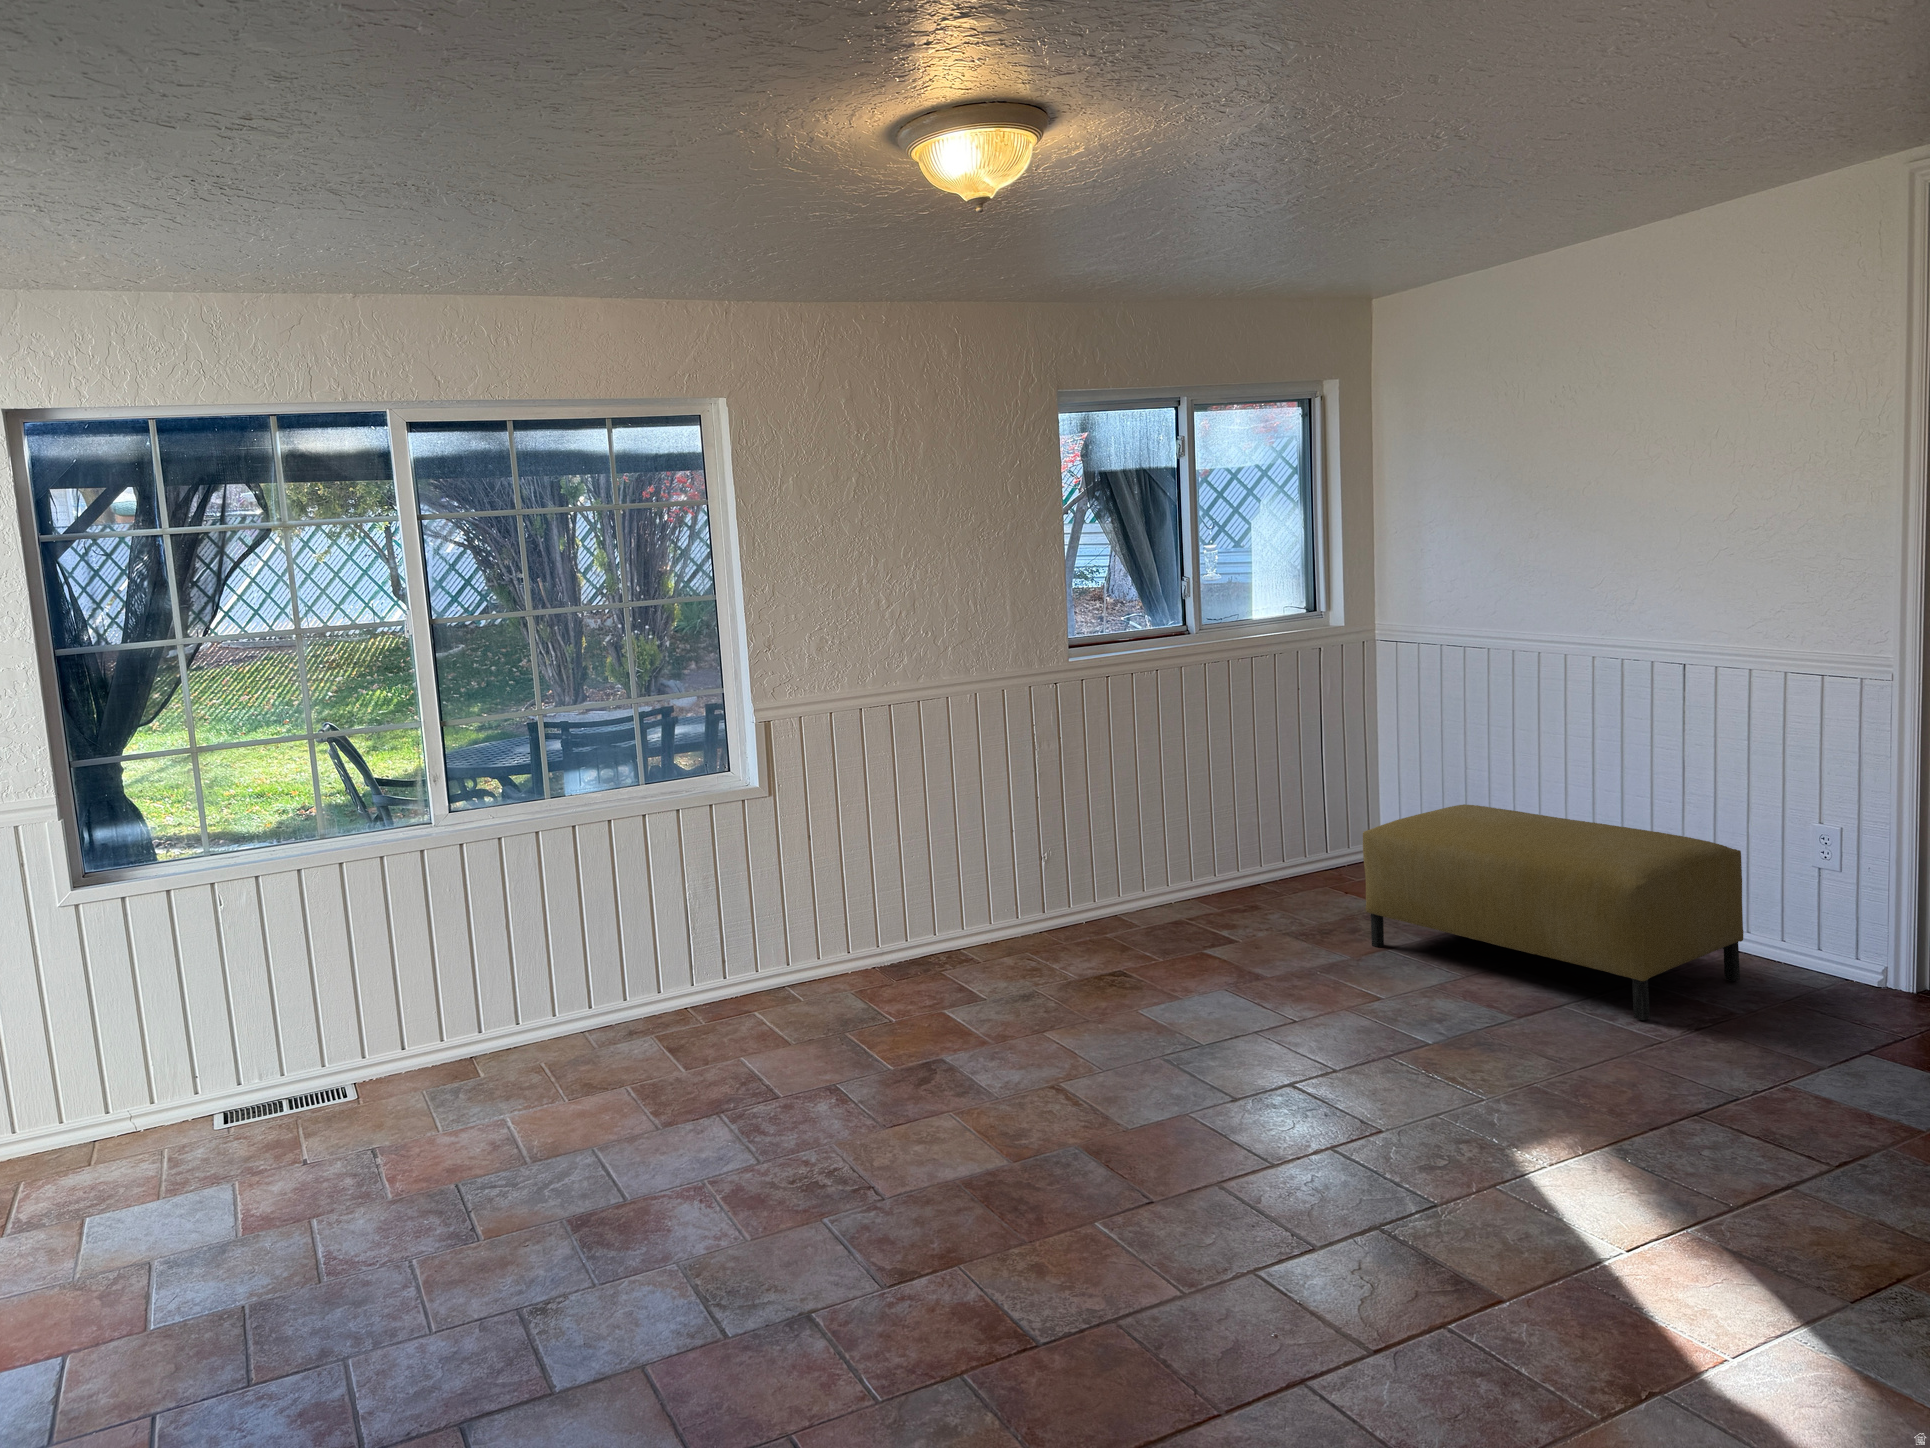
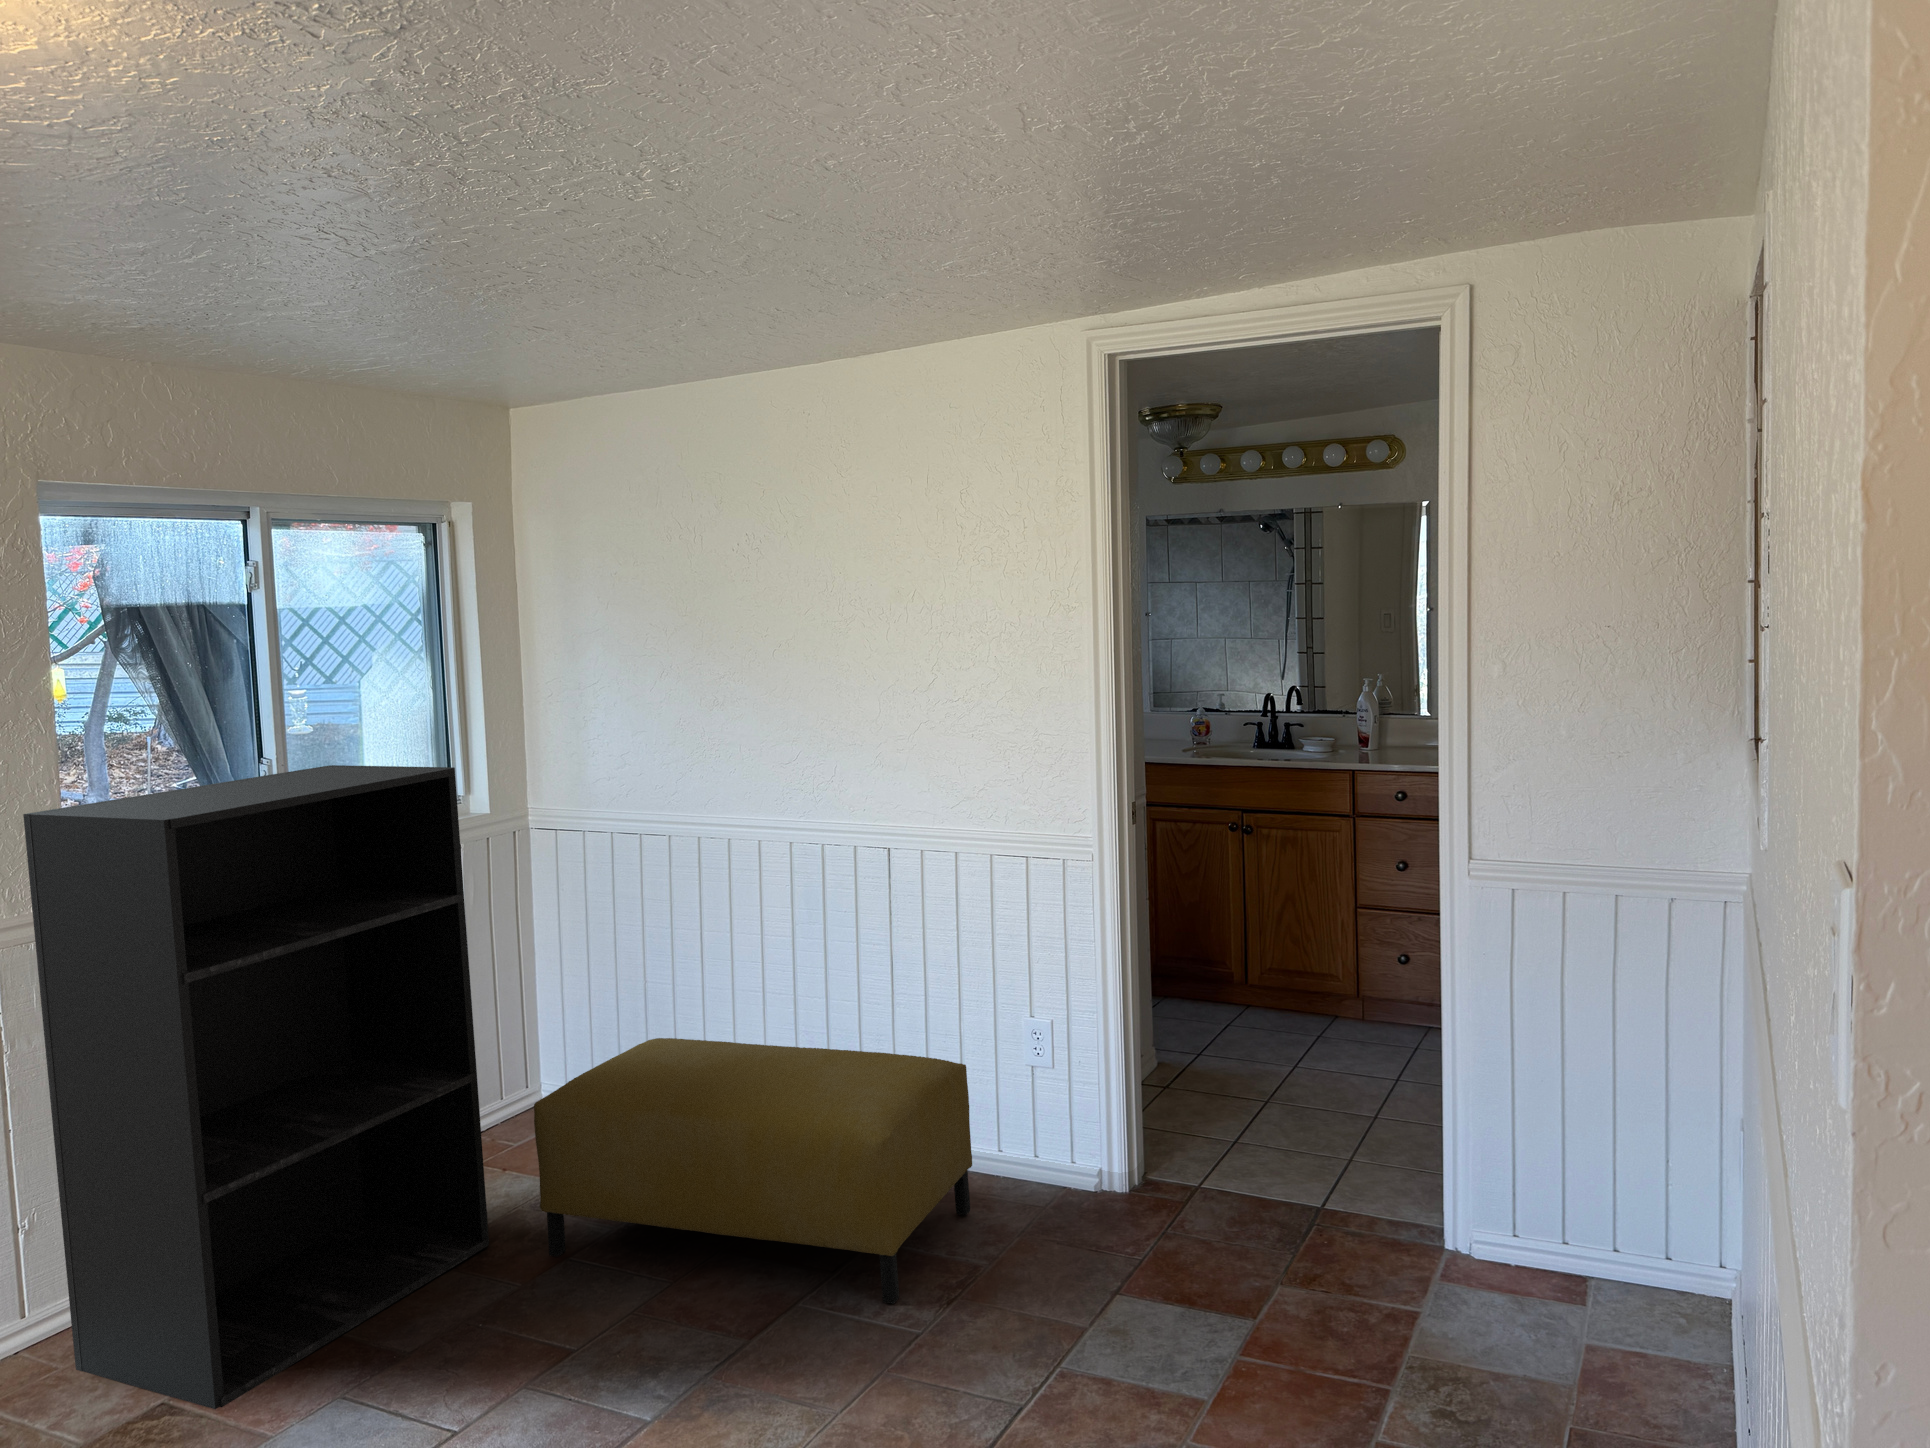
bookshelf: none [1052,580,1330,980] -> present [23,765,489,1409]

